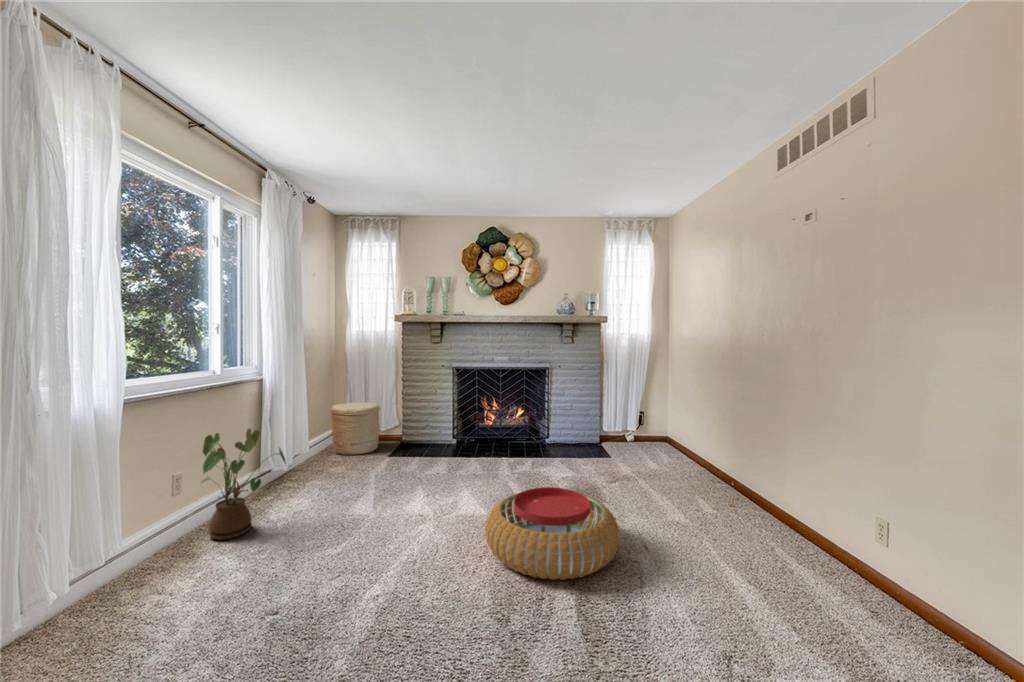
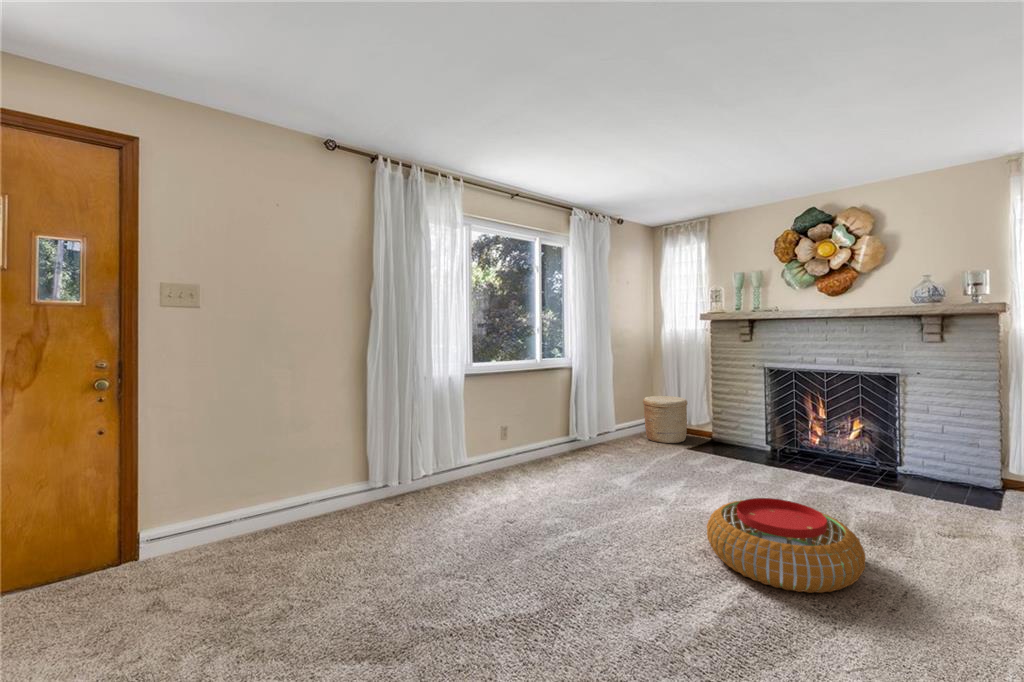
house plant: present [200,428,286,540] -> none [530,406,581,478]

